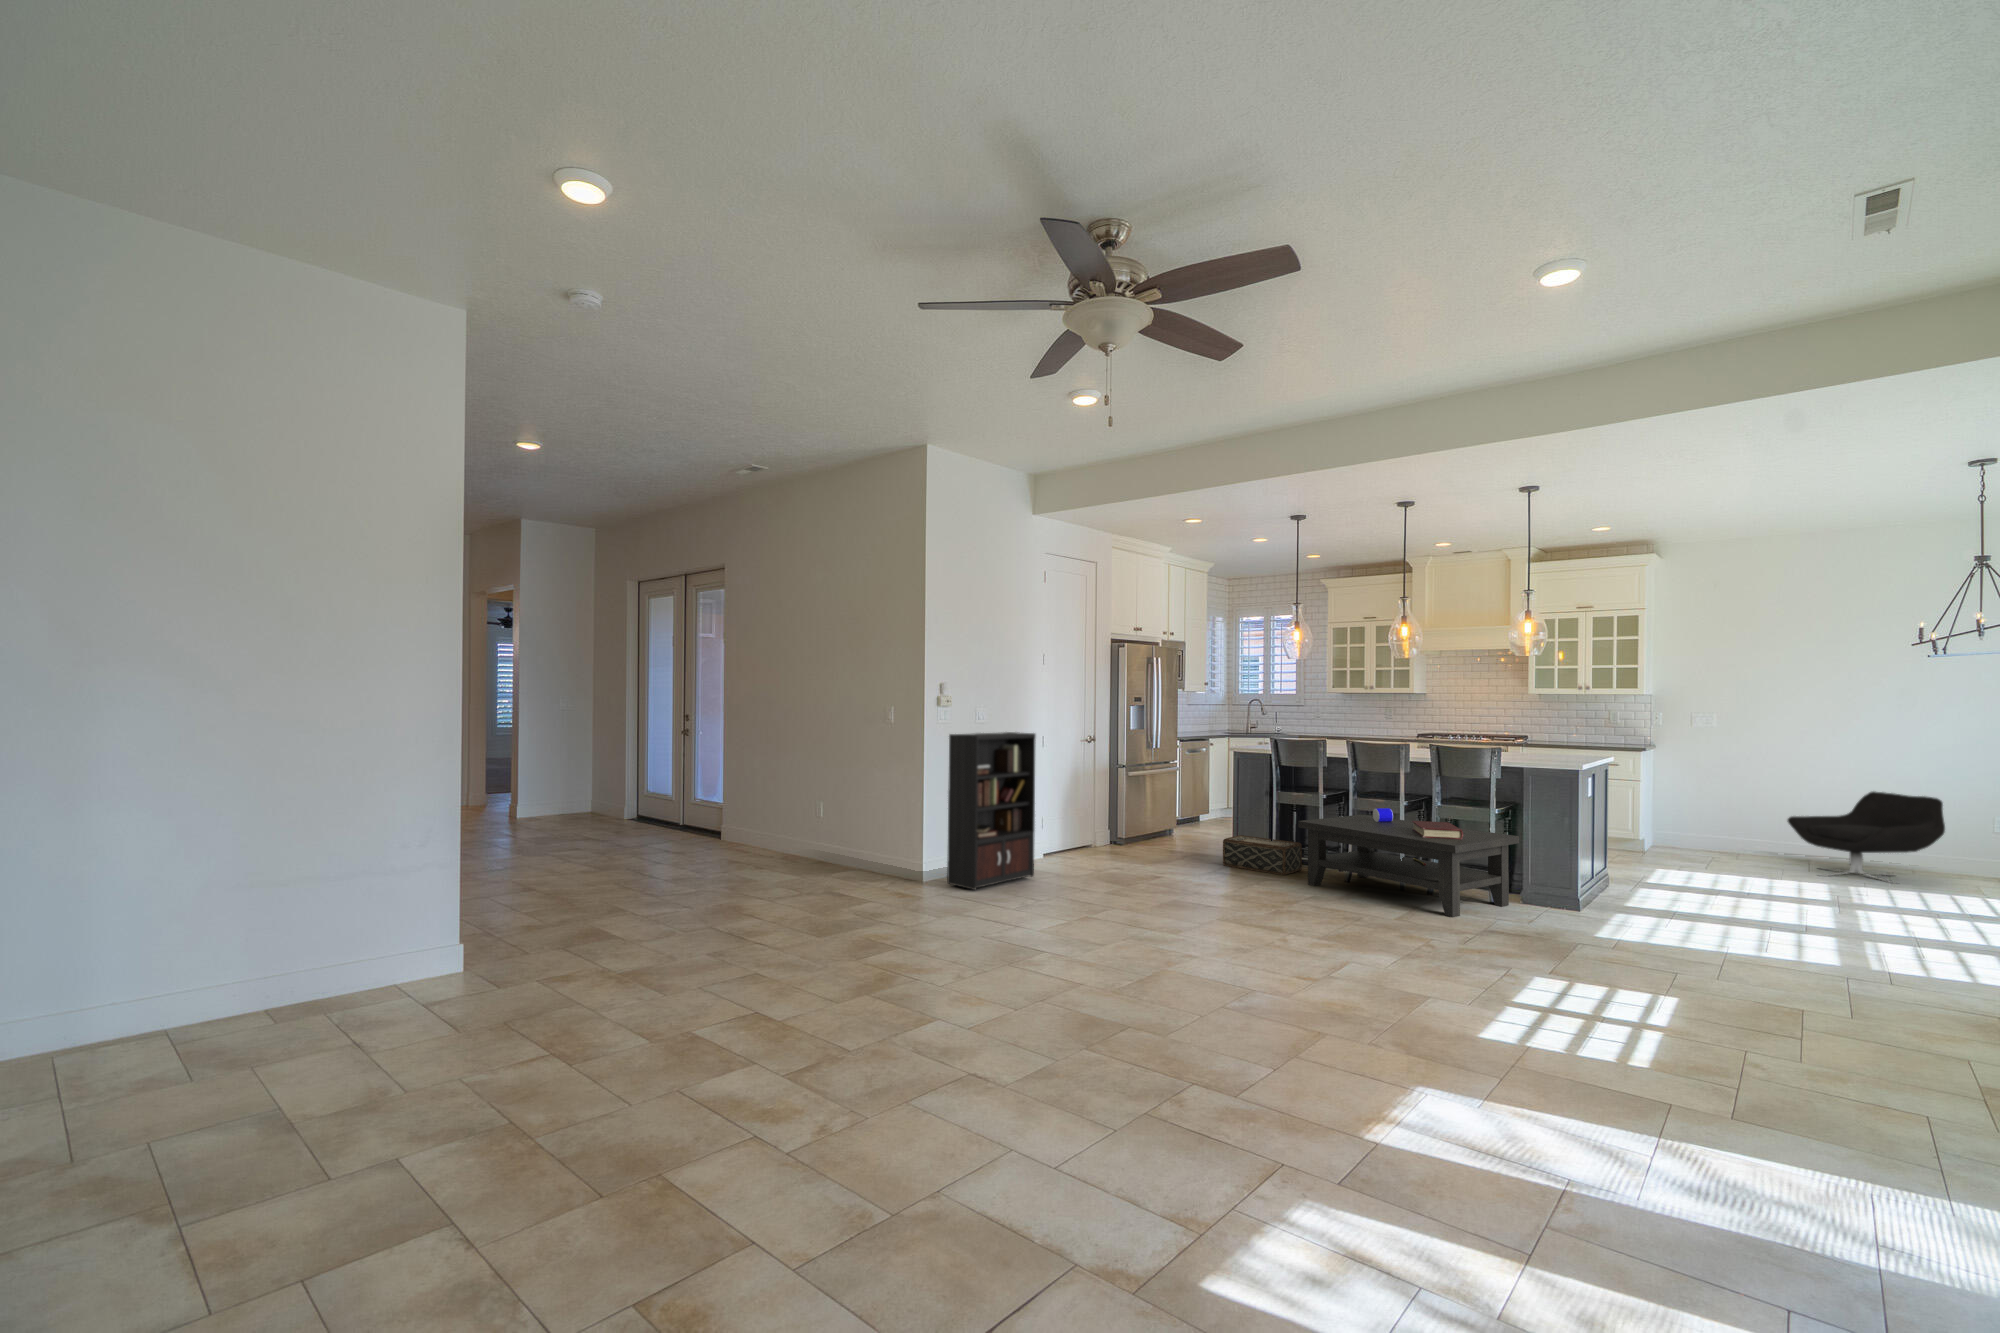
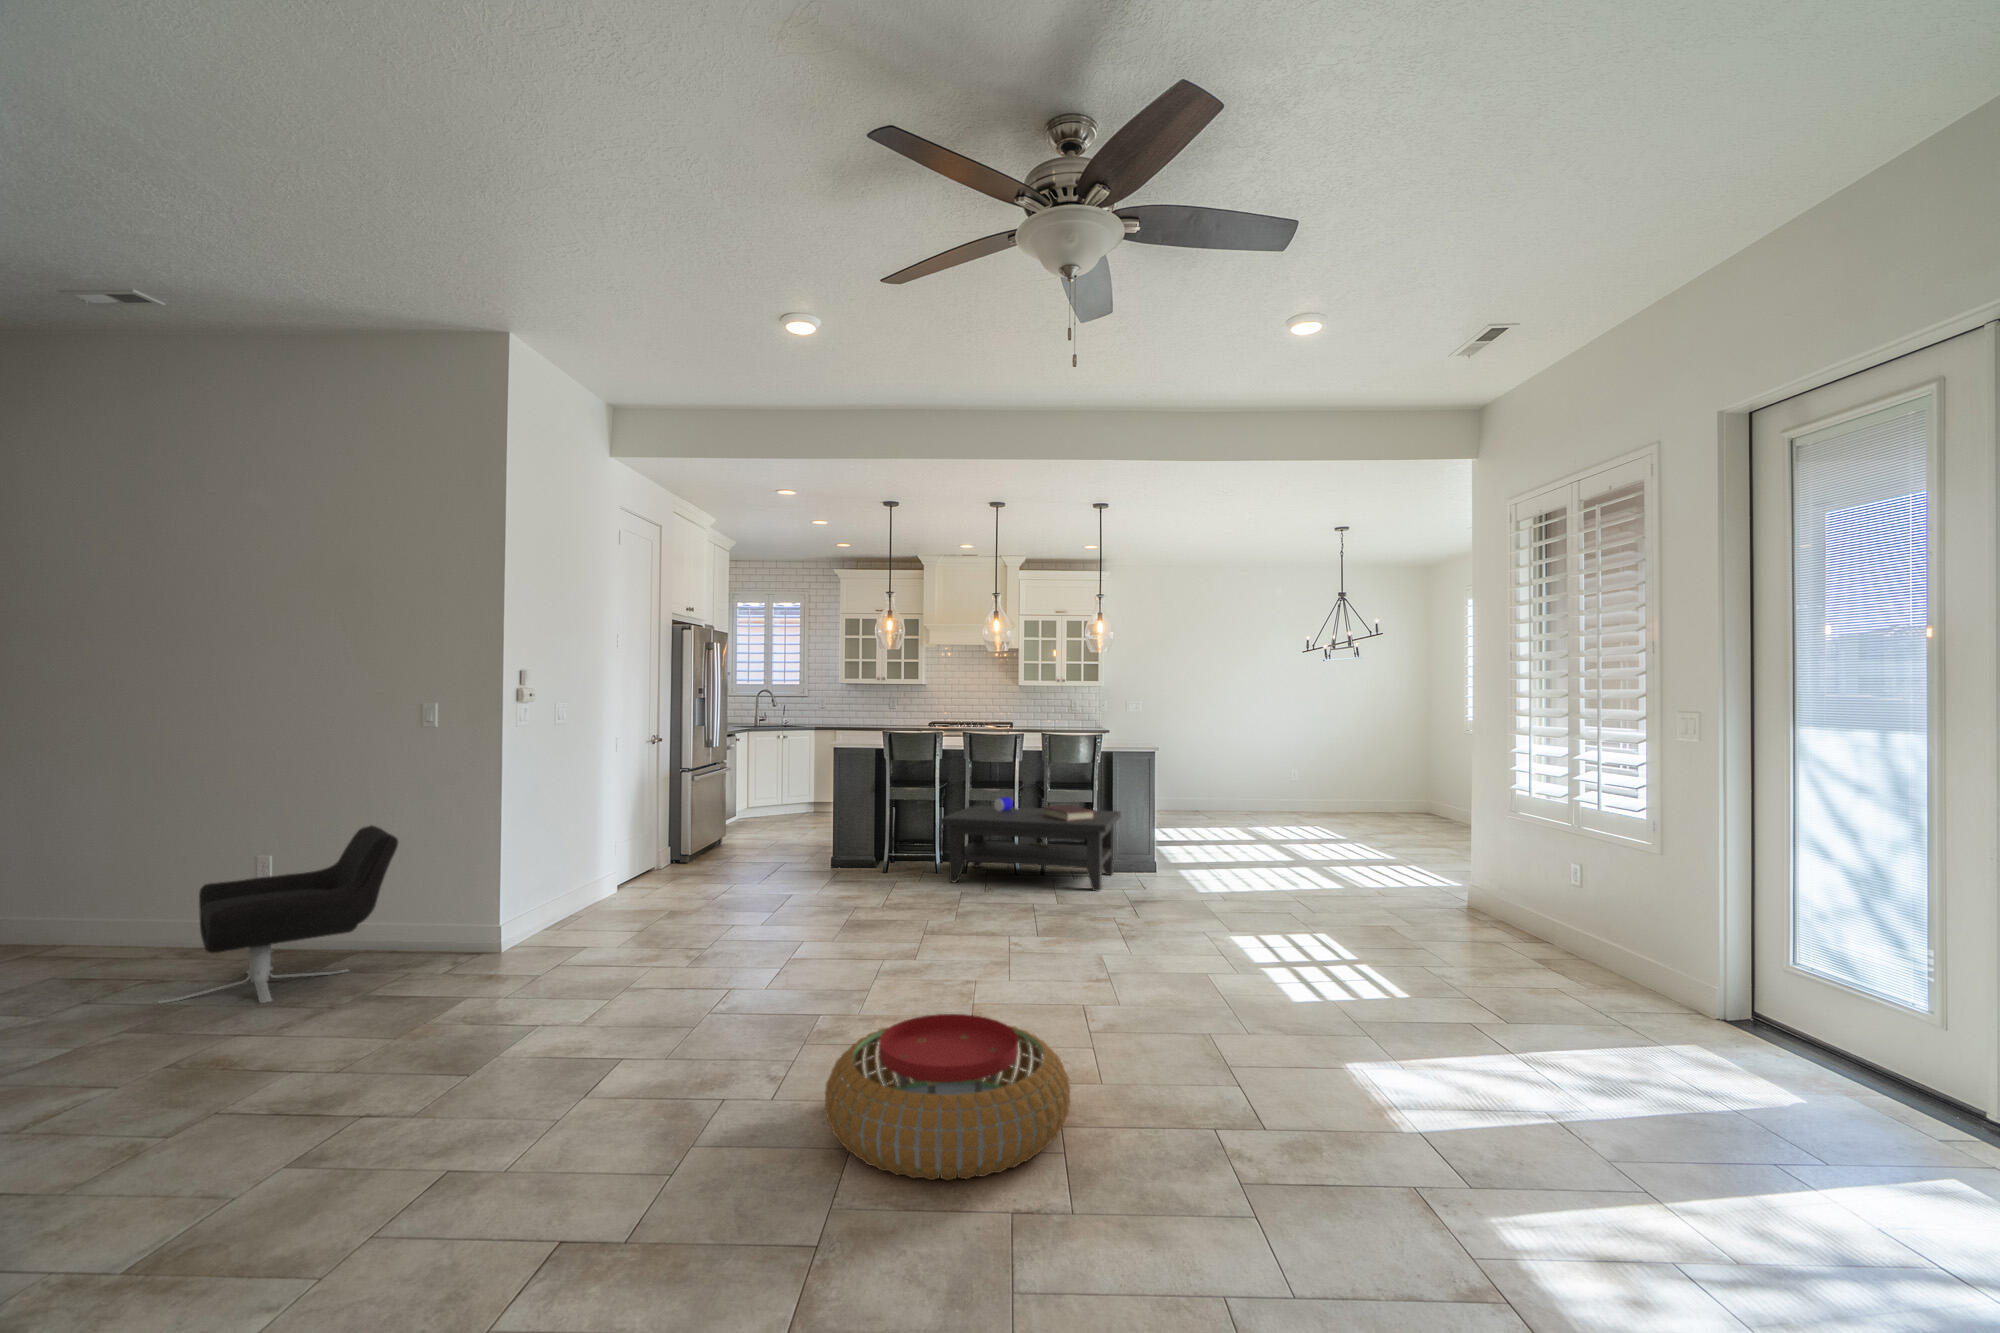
bookcase: present [947,732,1036,890] -> none [574,739,676,957]
lounge chair: present [1787,791,1945,883] -> present [158,825,398,1004]
woven basket: present [1223,835,1302,875] -> none [843,840,919,877]
pouf: none [873,946,1063,1064] -> present [825,1014,1070,1180]

